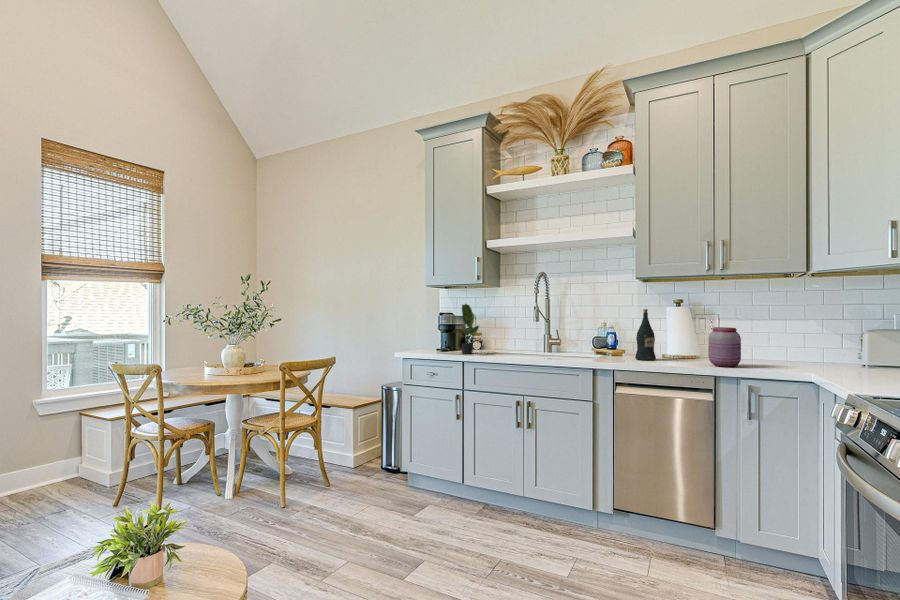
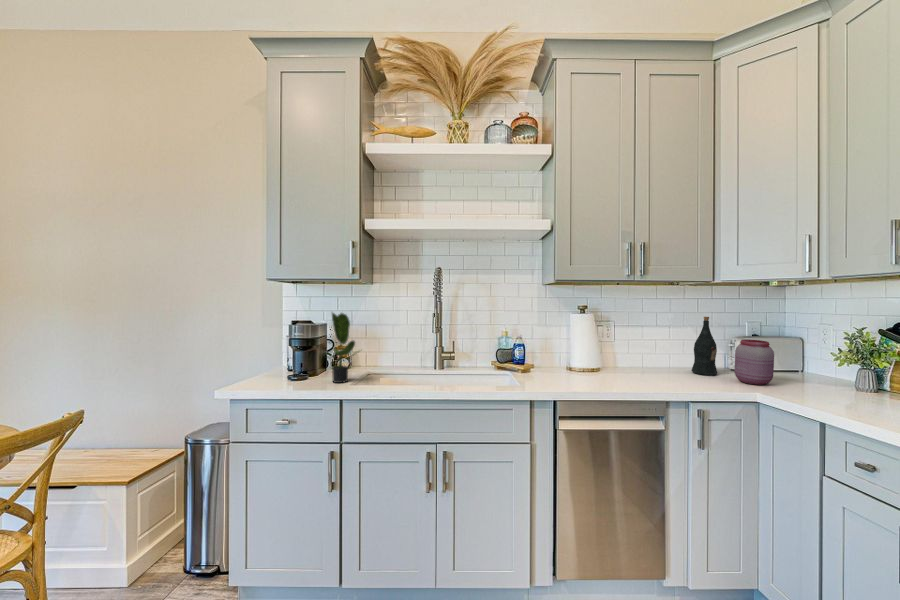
wine bottle: present [635,309,656,360] -> present [692,317,718,375]
jar: present [708,327,741,367] -> present [734,339,774,385]

